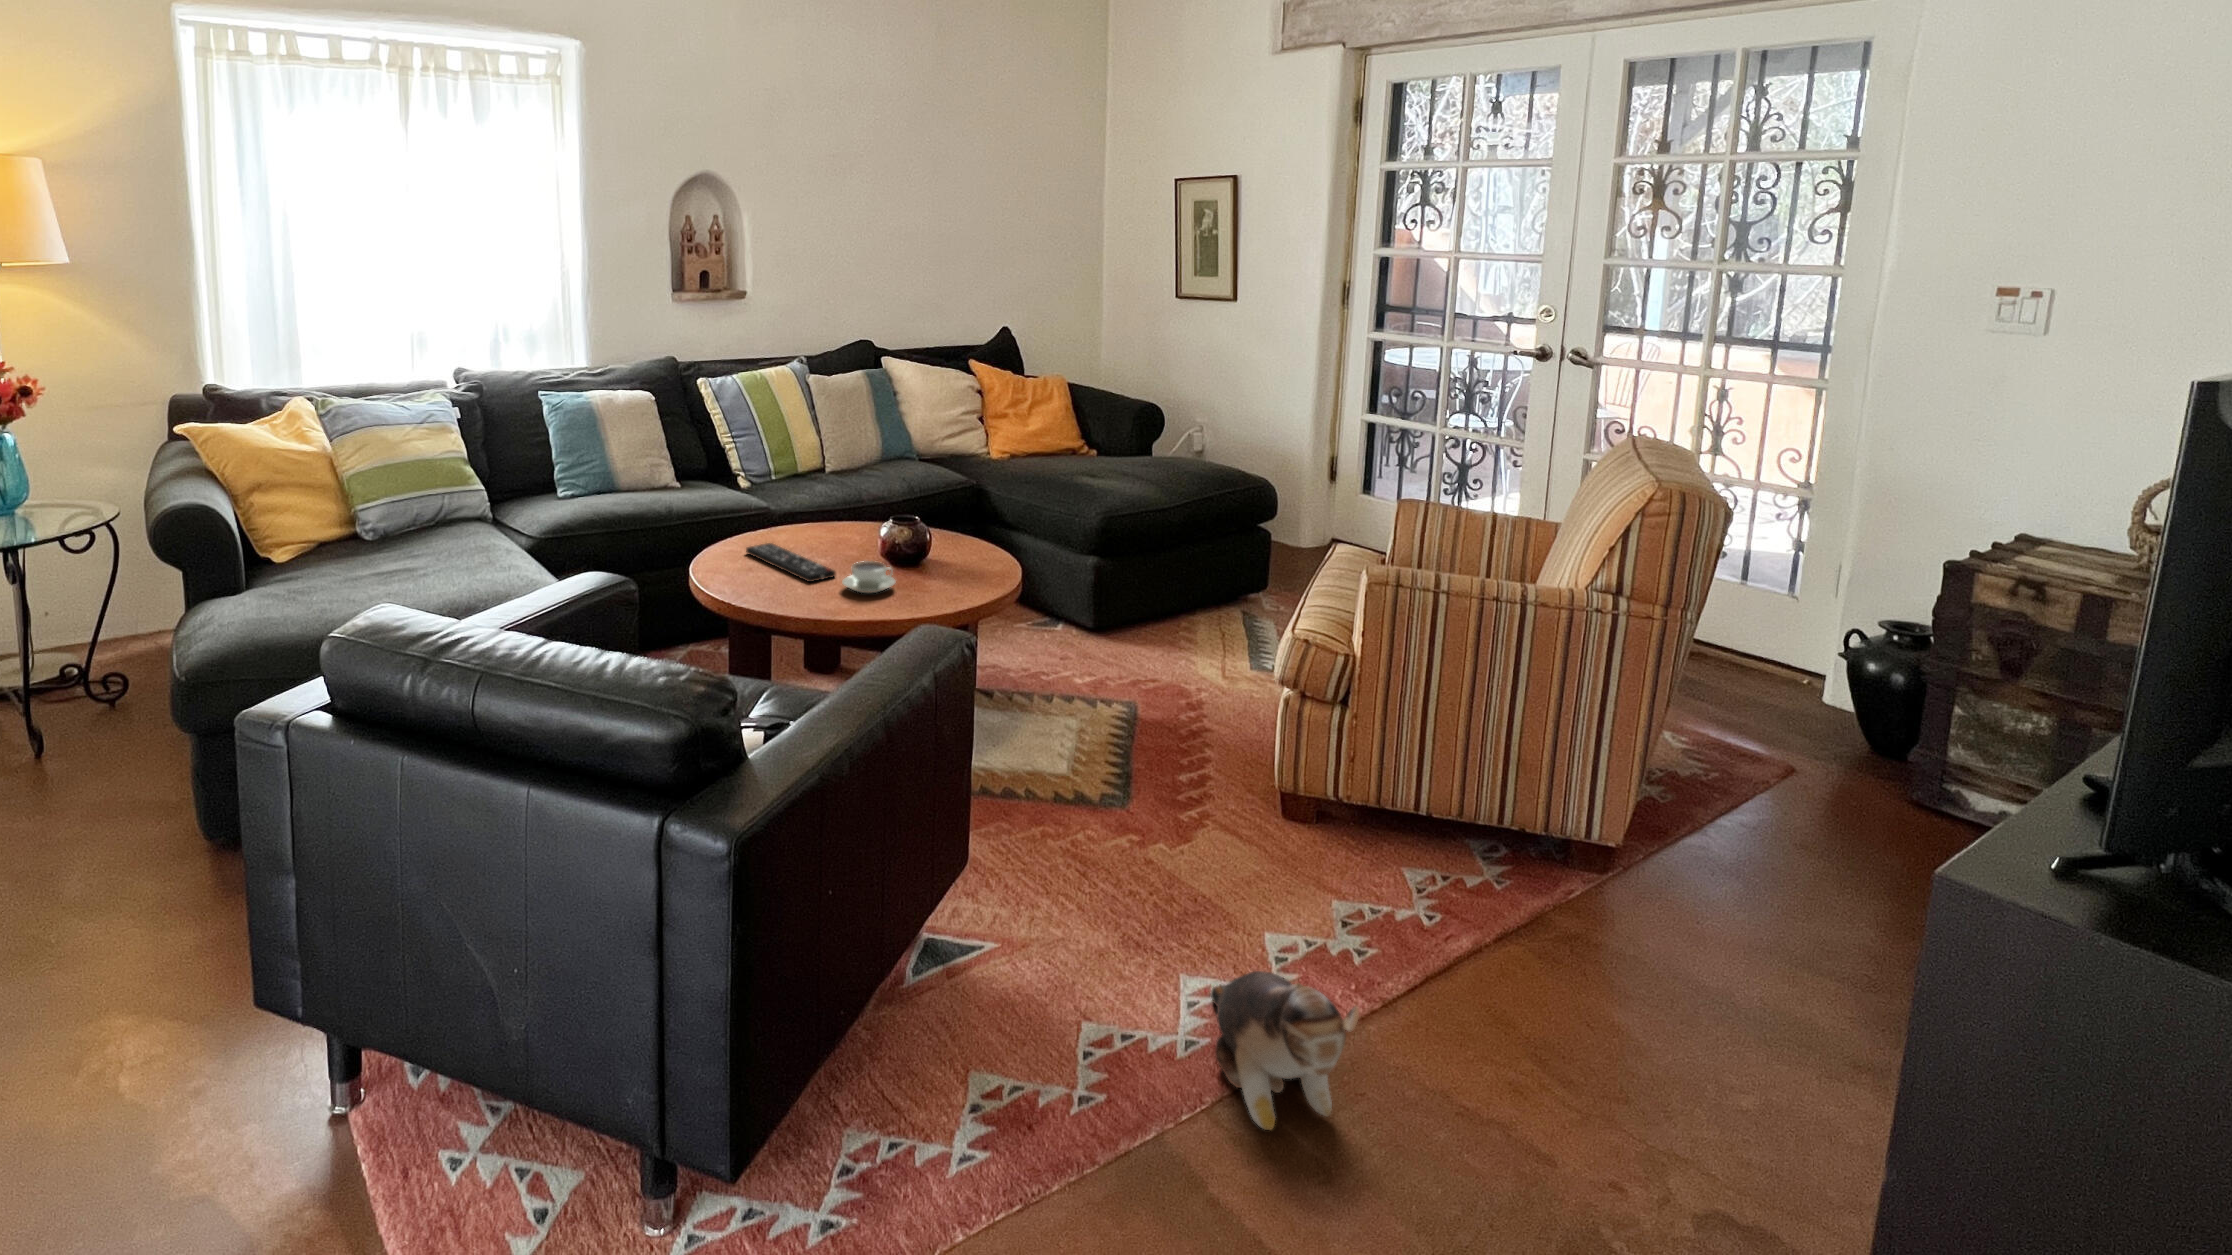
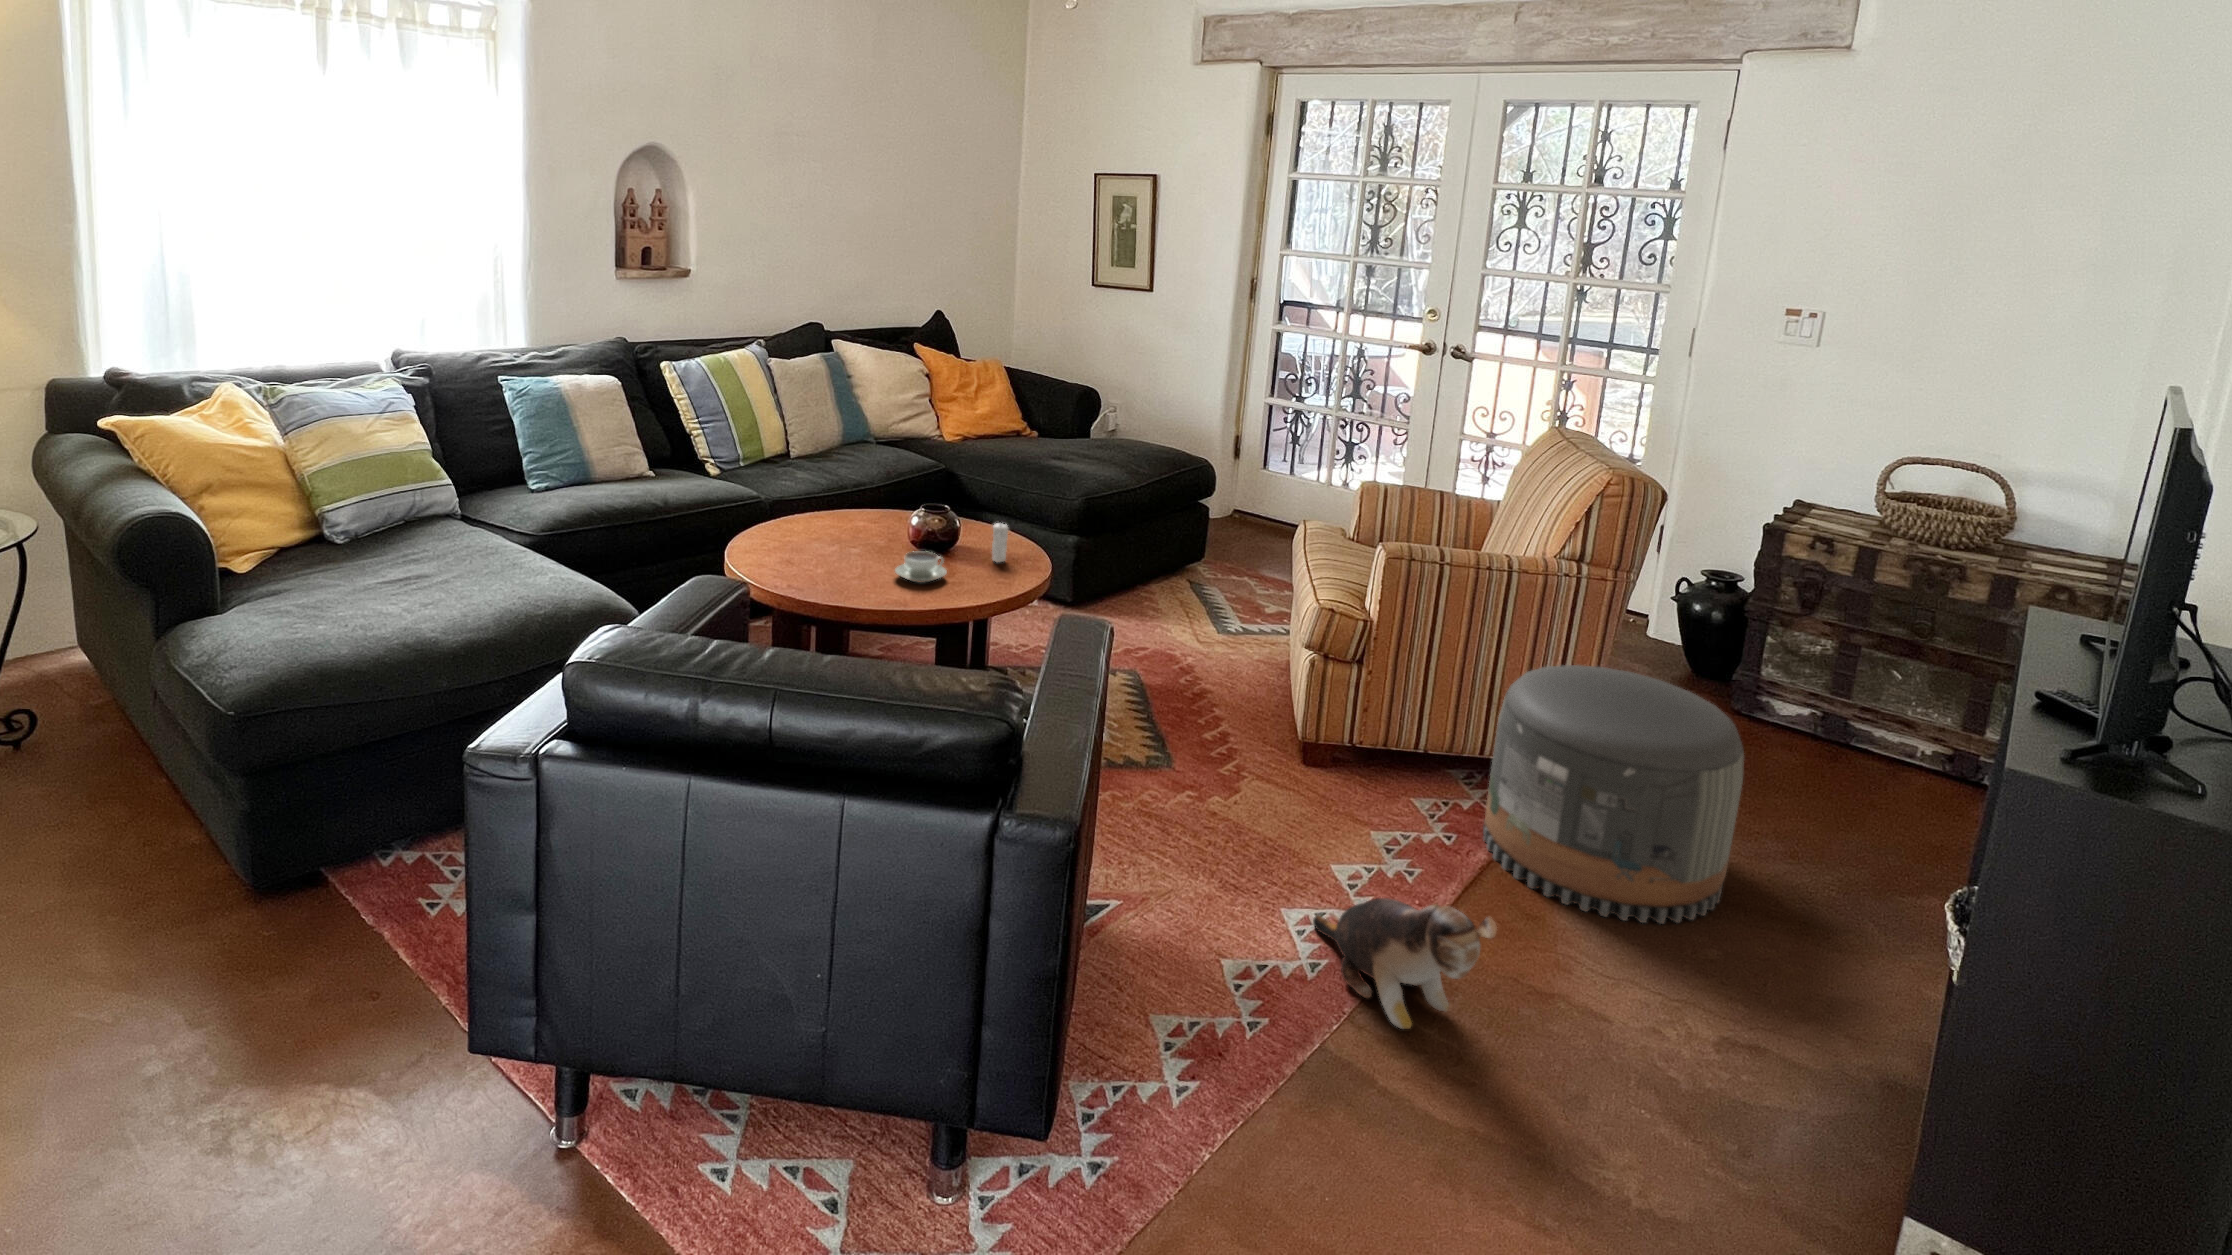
candle: none [954,529,971,577] -> present [992,523,1008,563]
remote control: present [746,543,836,582] -> none [773,534,880,574]
pouf: none [1477,719,1809,1051] -> present [1483,665,1744,924]

